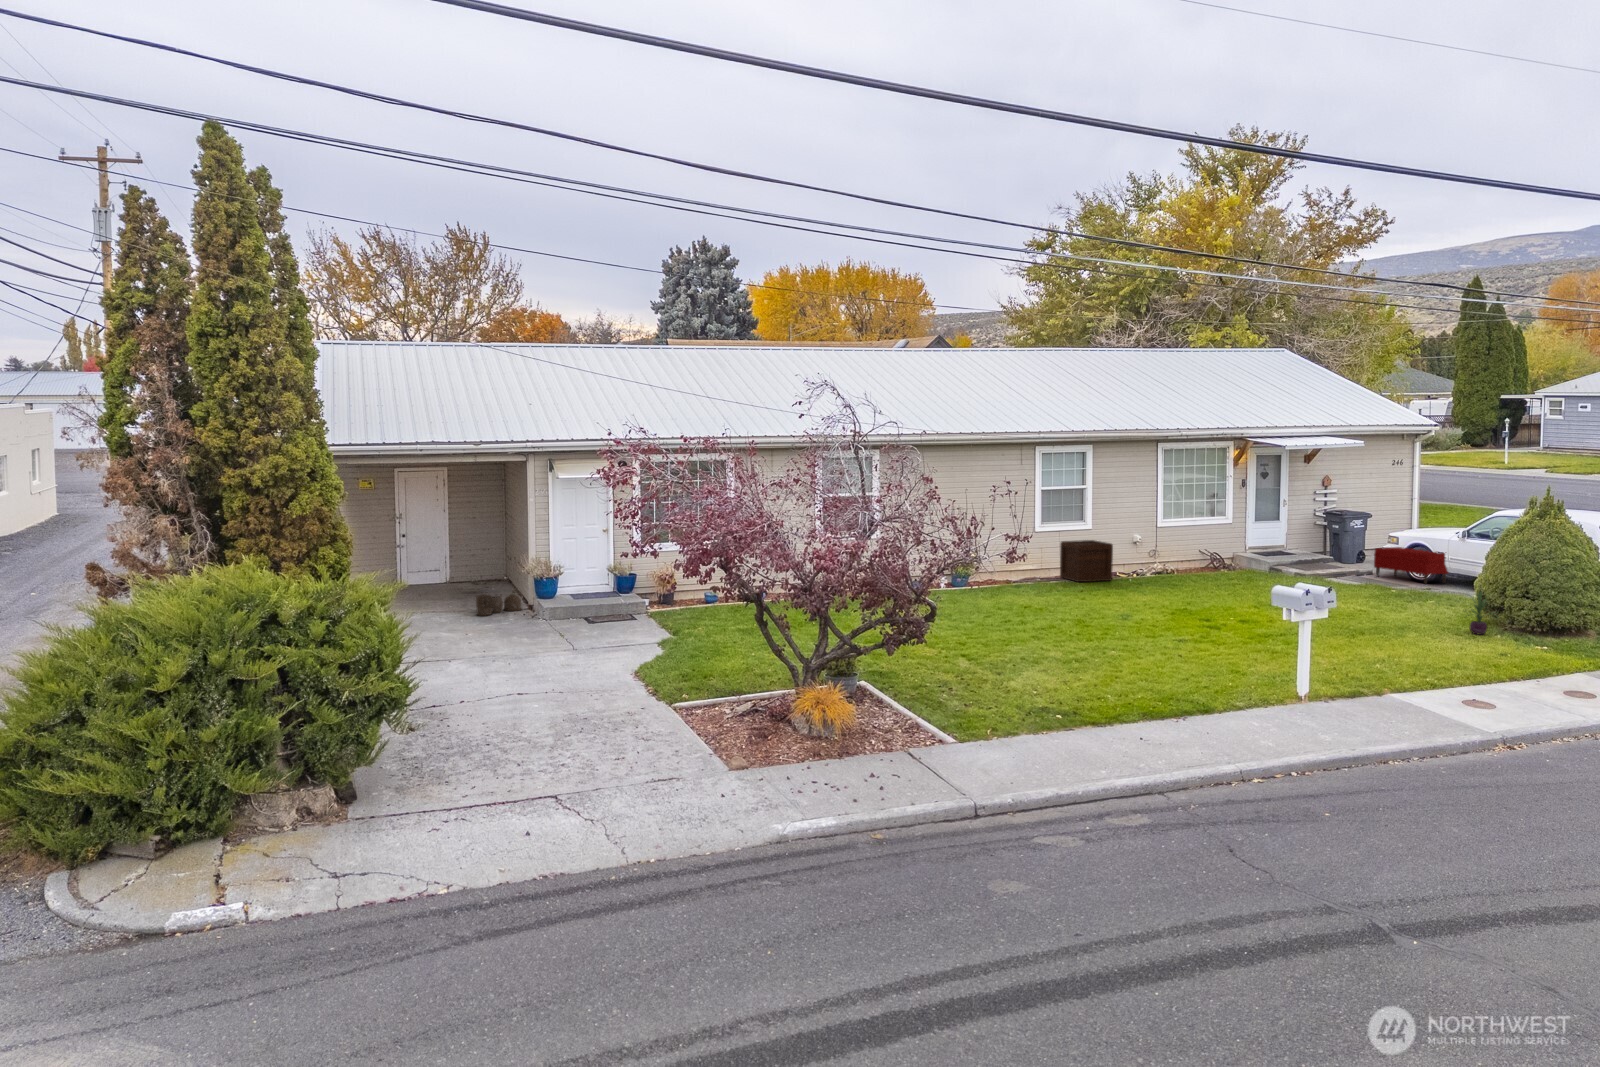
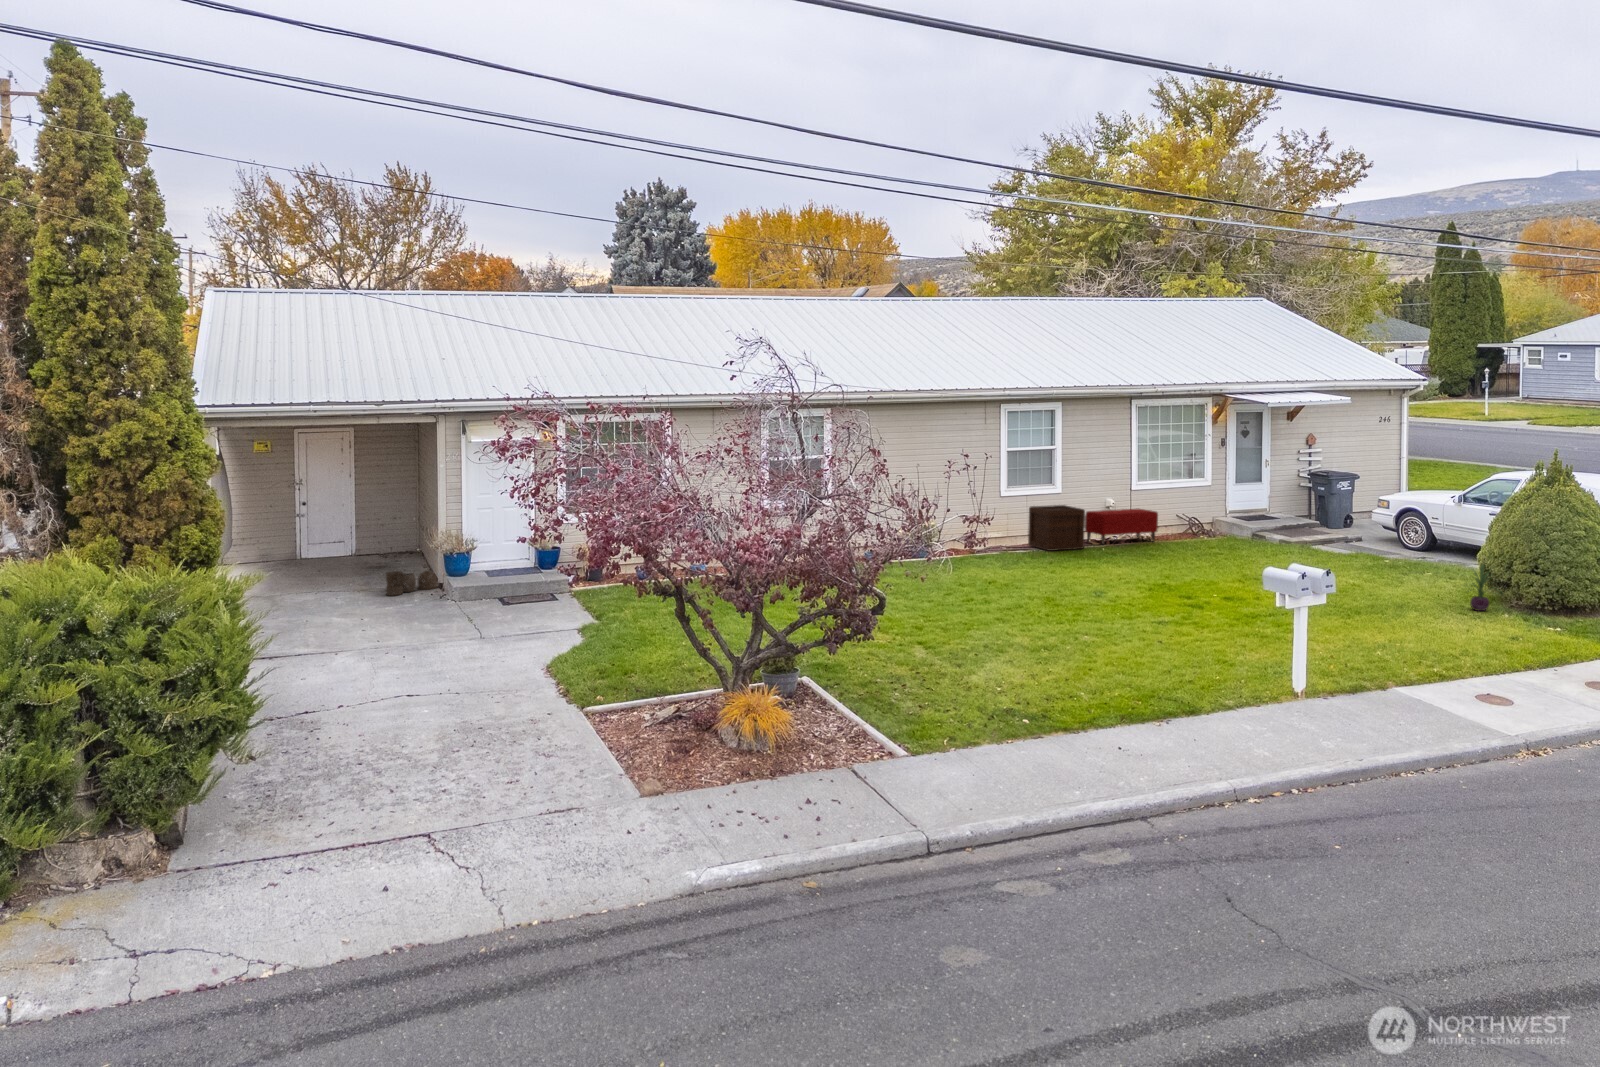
bench: present [1374,547,1448,584] -> present [1085,509,1158,545]

